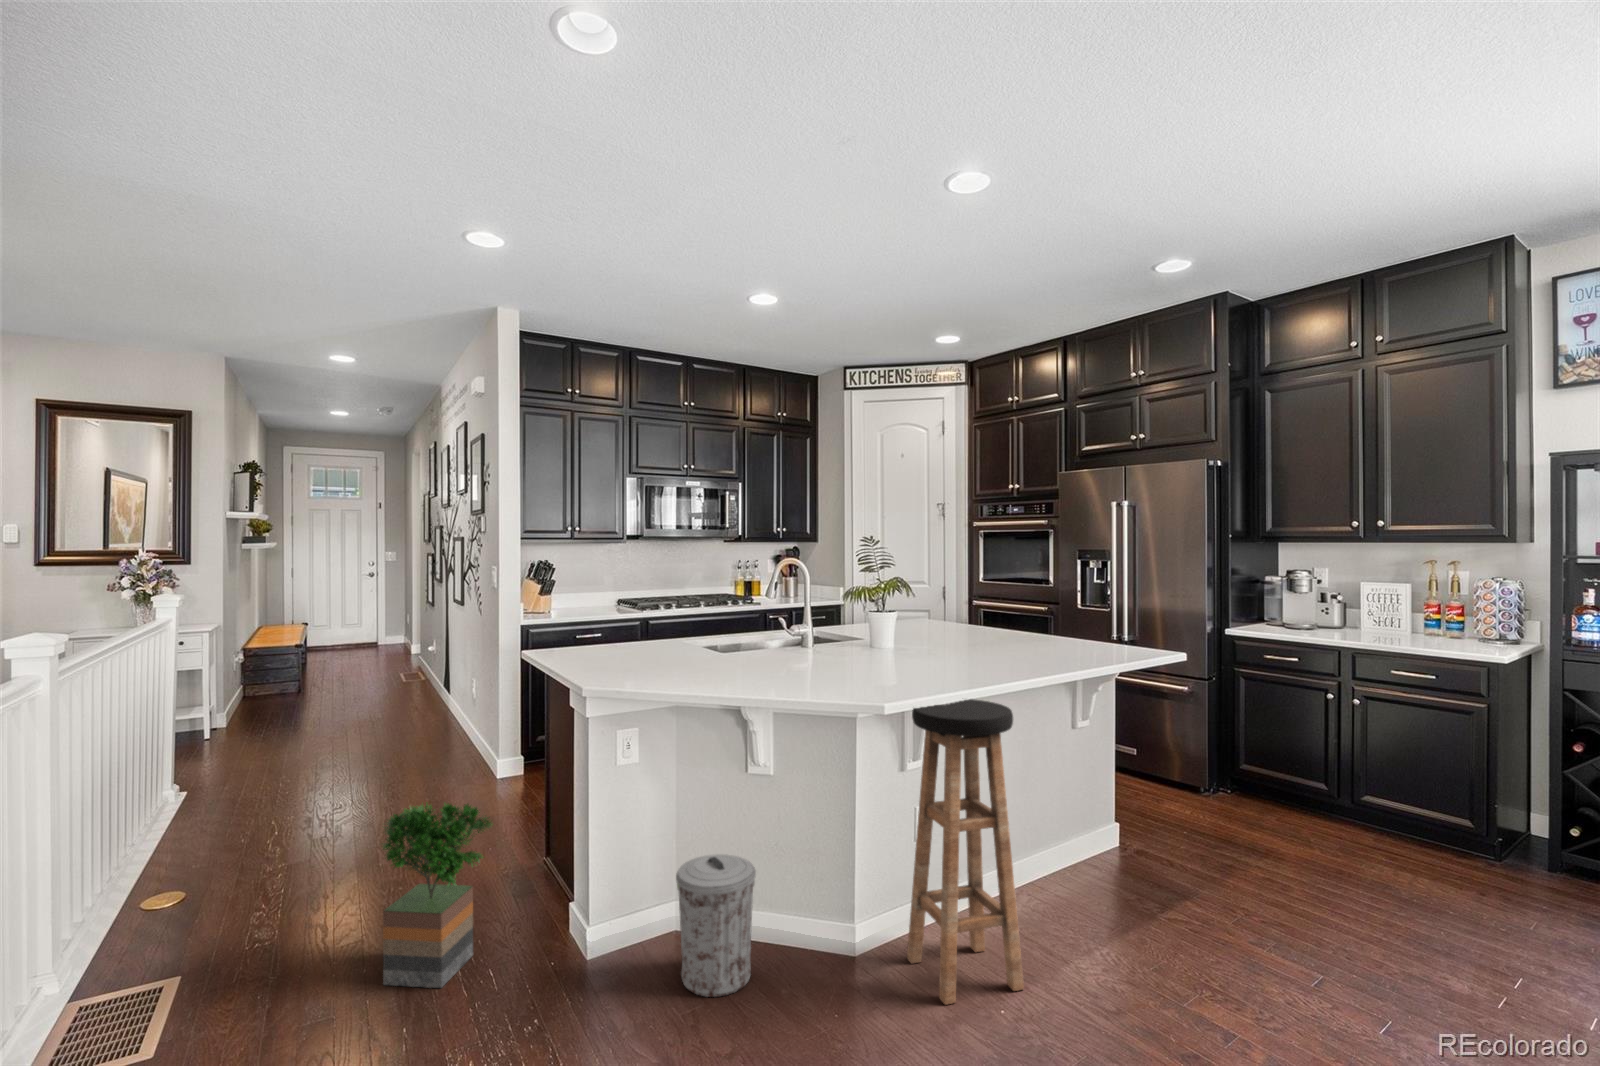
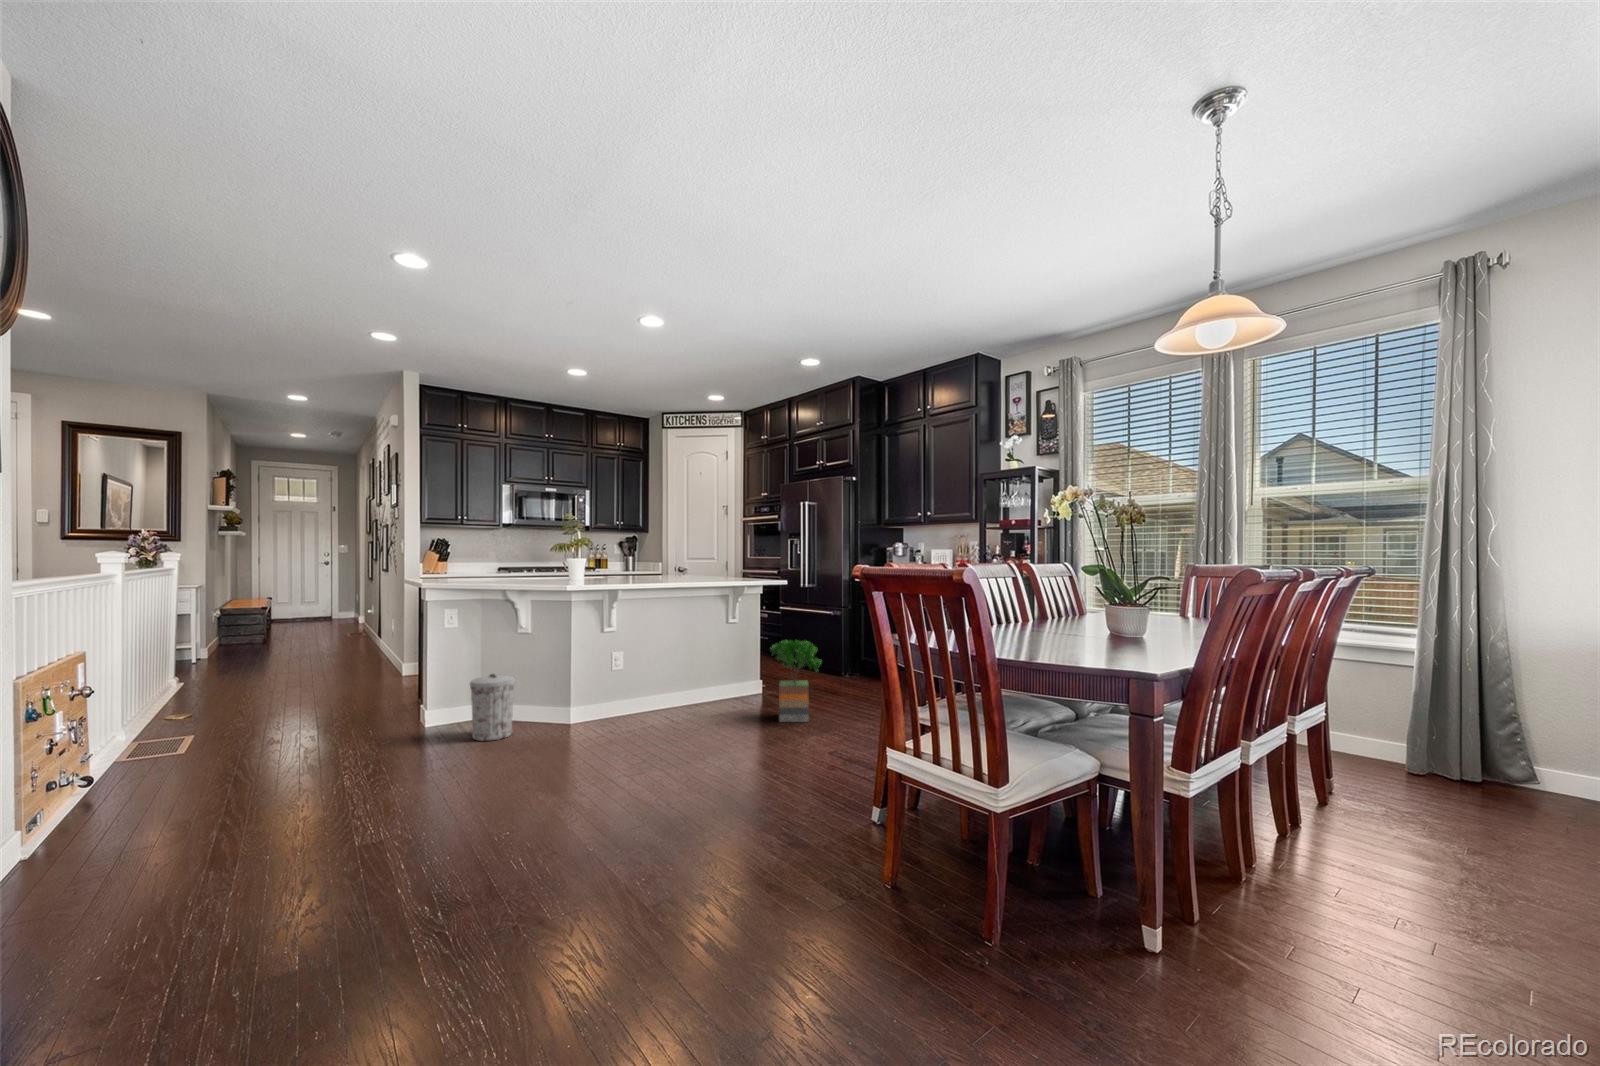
bar stool: present [907,699,1024,1004] -> none [600,593,653,739]
potted tree: present [383,802,492,988] -> present [770,640,821,722]

